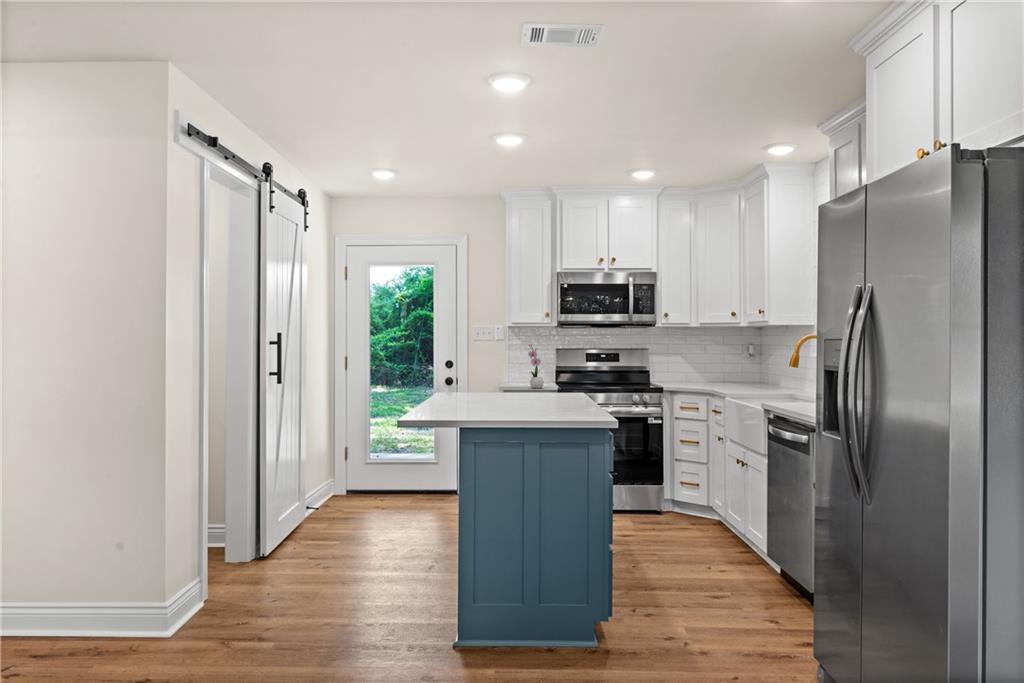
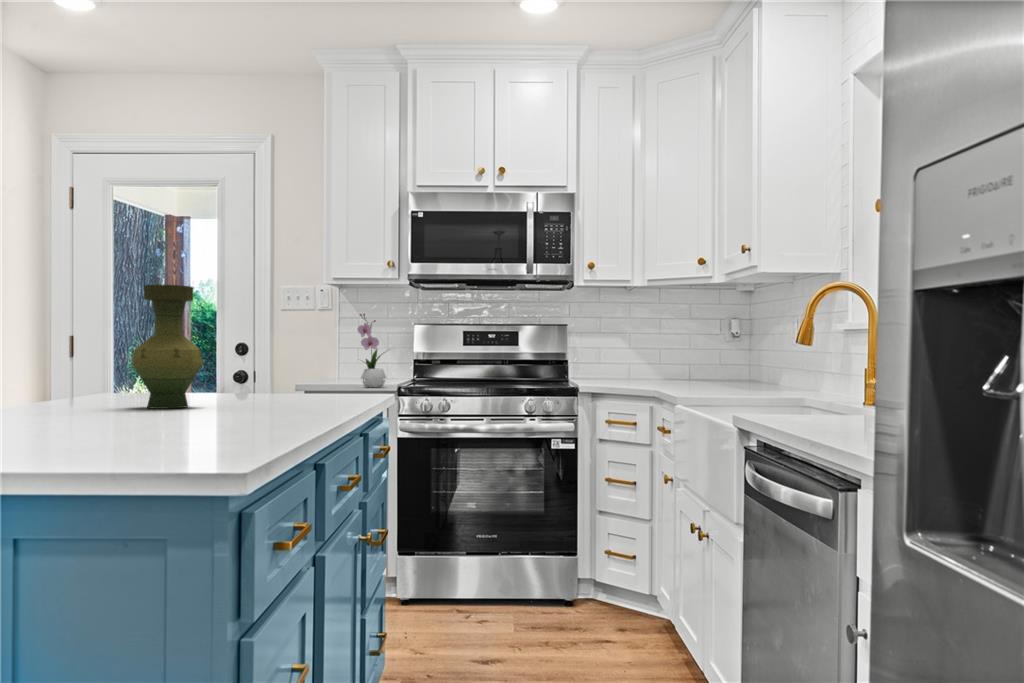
vase: none [495,347,524,401] -> present [132,284,203,409]

